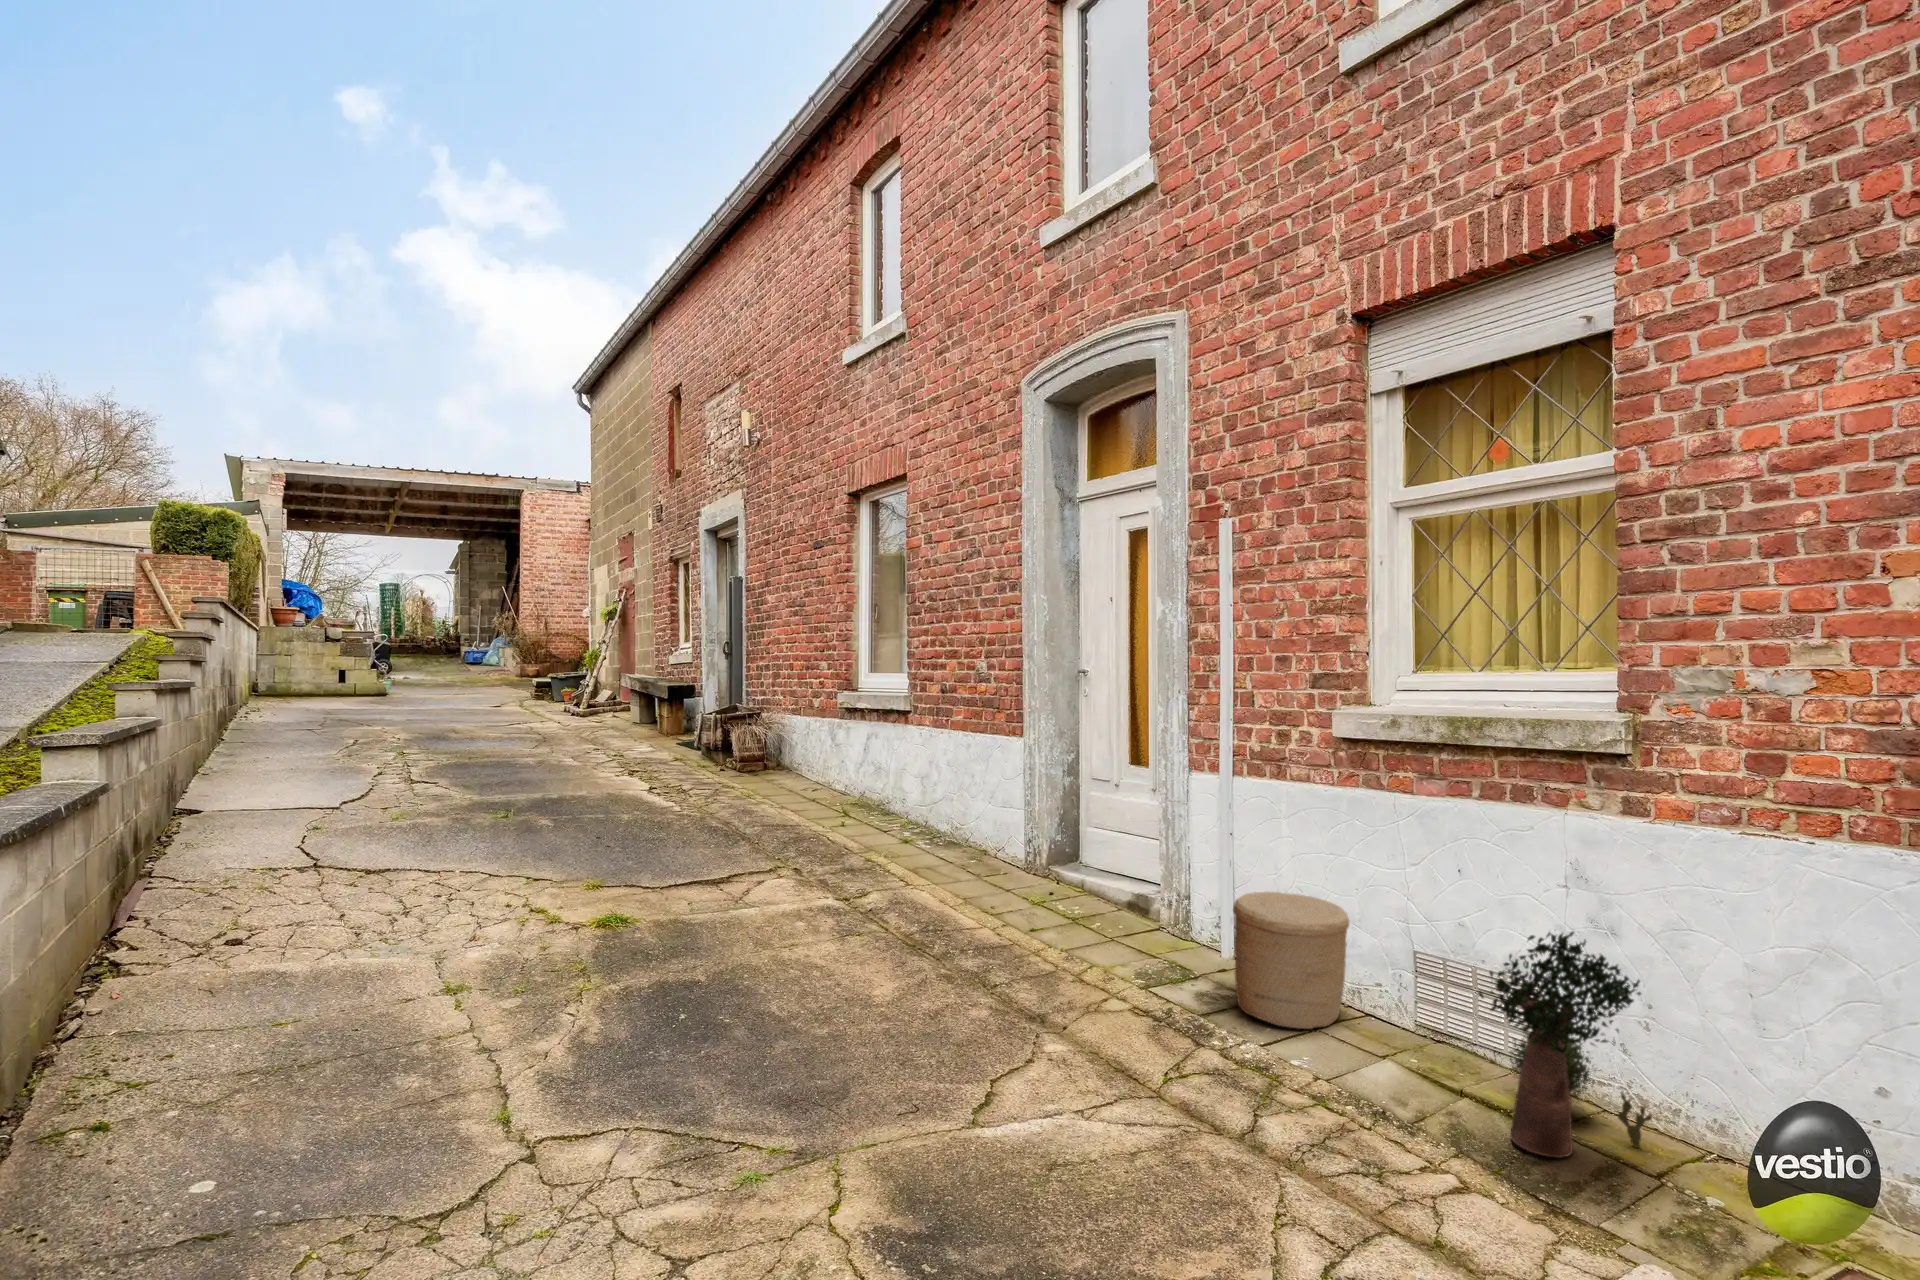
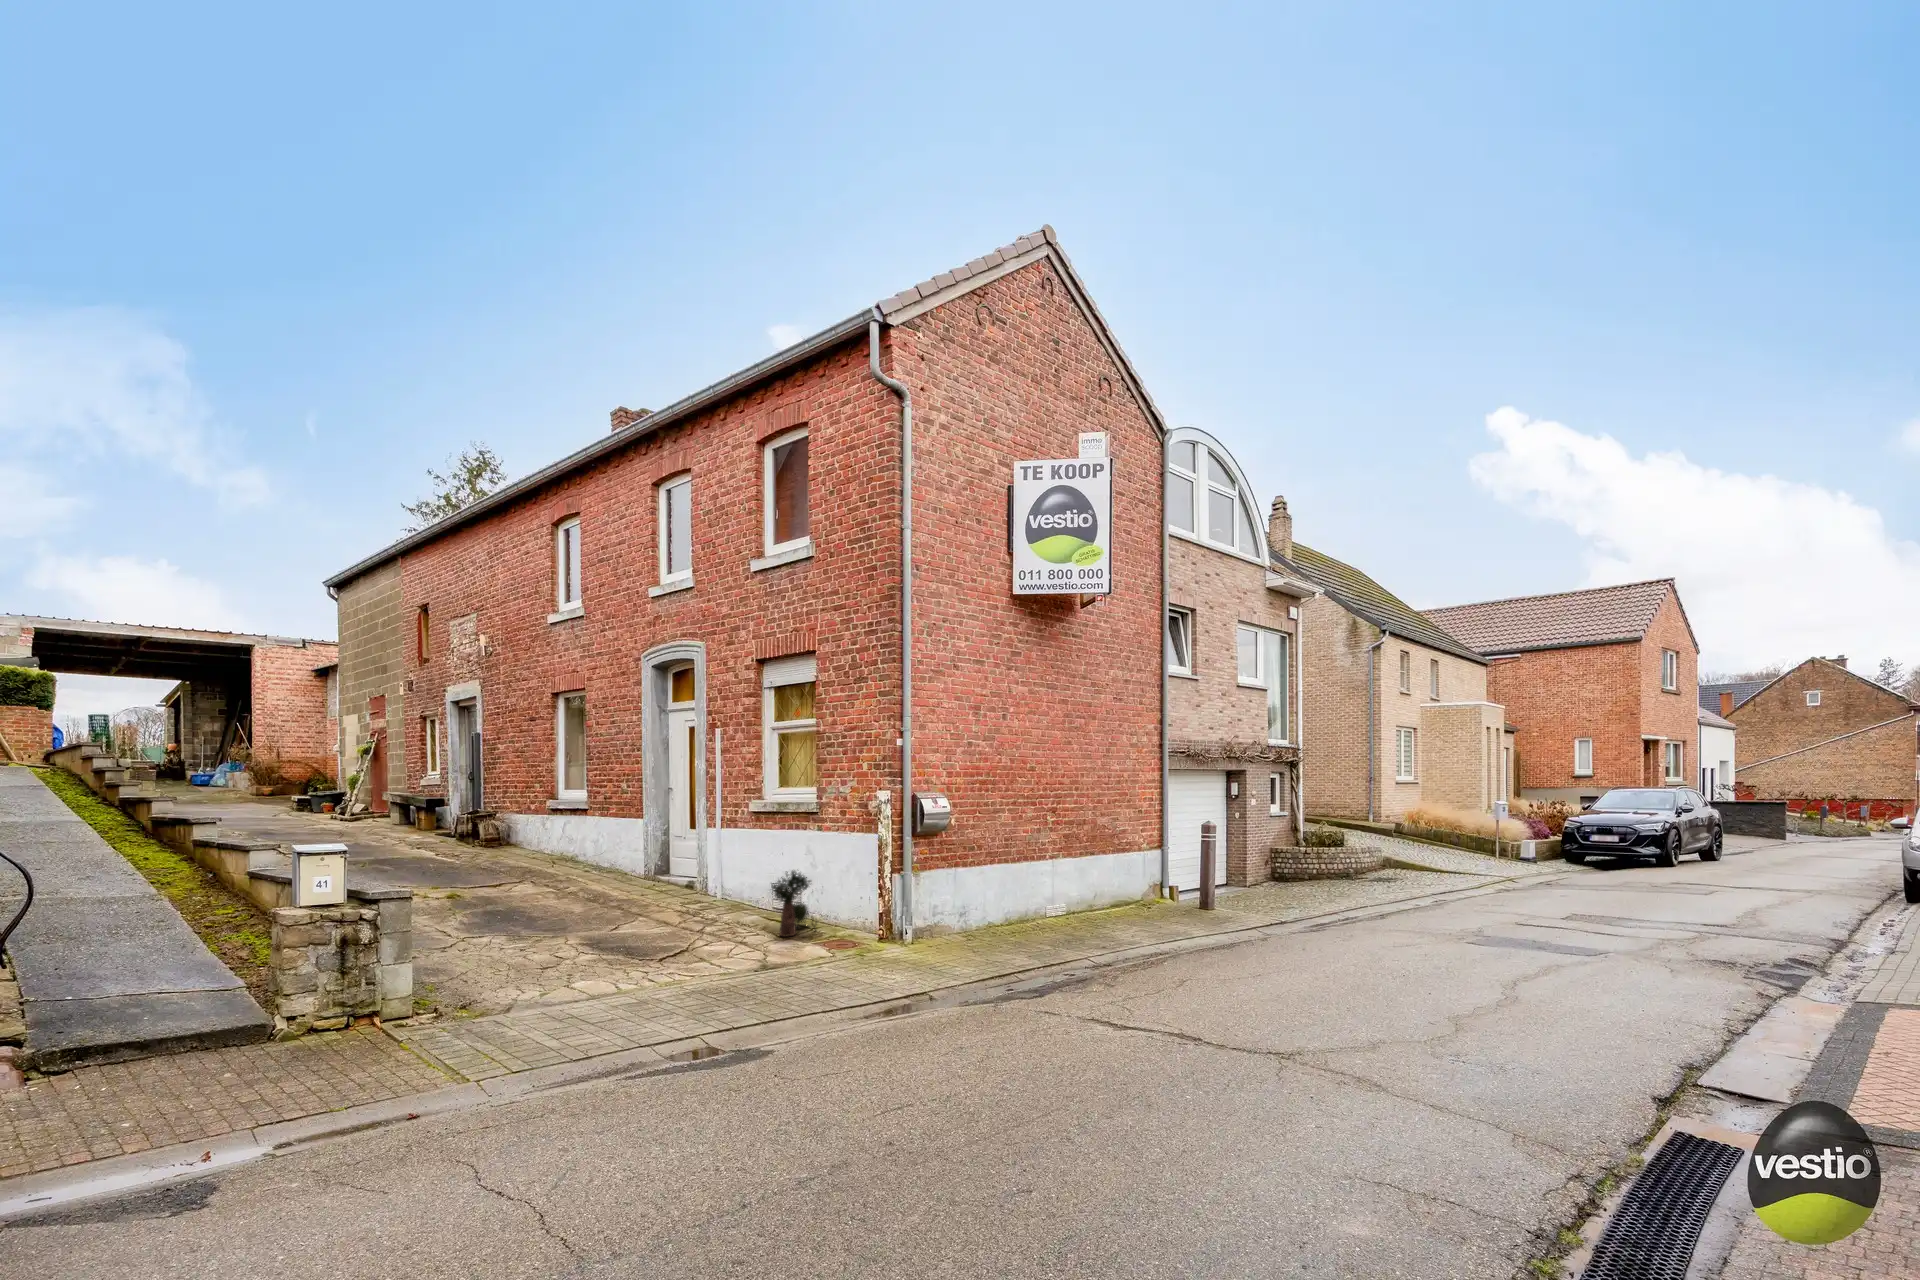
woven basket: present [1233,892,1349,1029] -> none [713,872,754,919]

